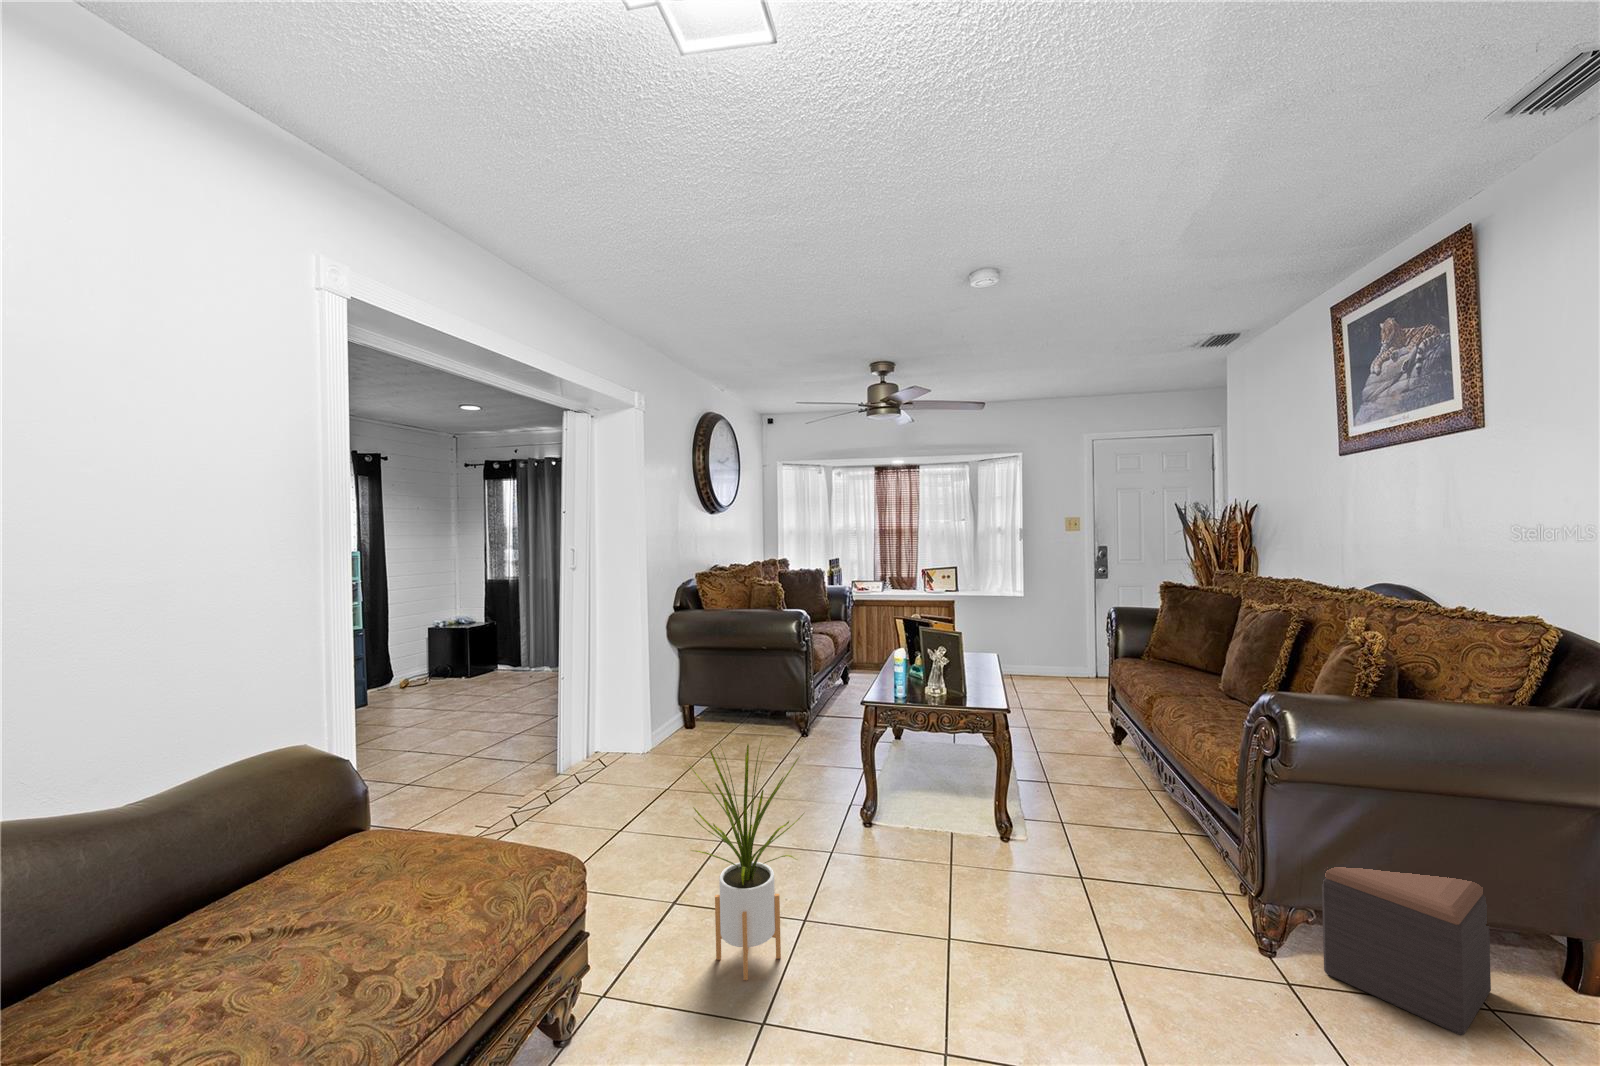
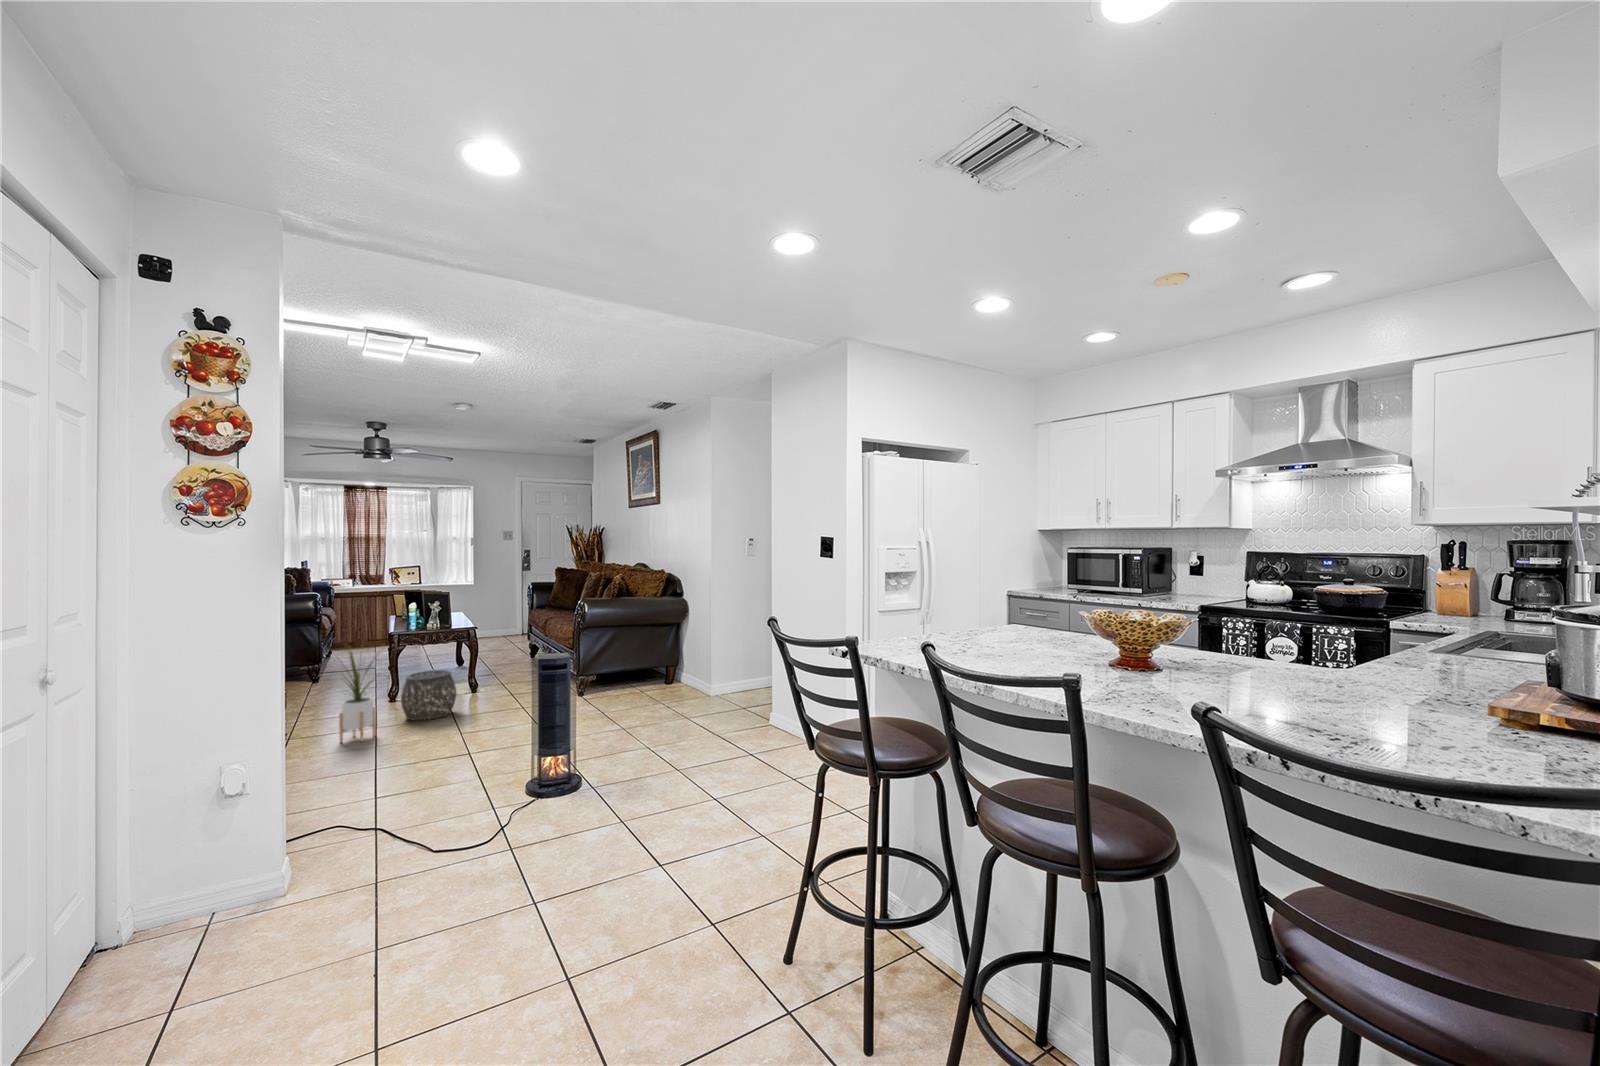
woven basket: none [847,803,954,934] -> present [401,670,456,720]
footstool: present [1322,867,1491,1035] -> none [597,650,642,694]

